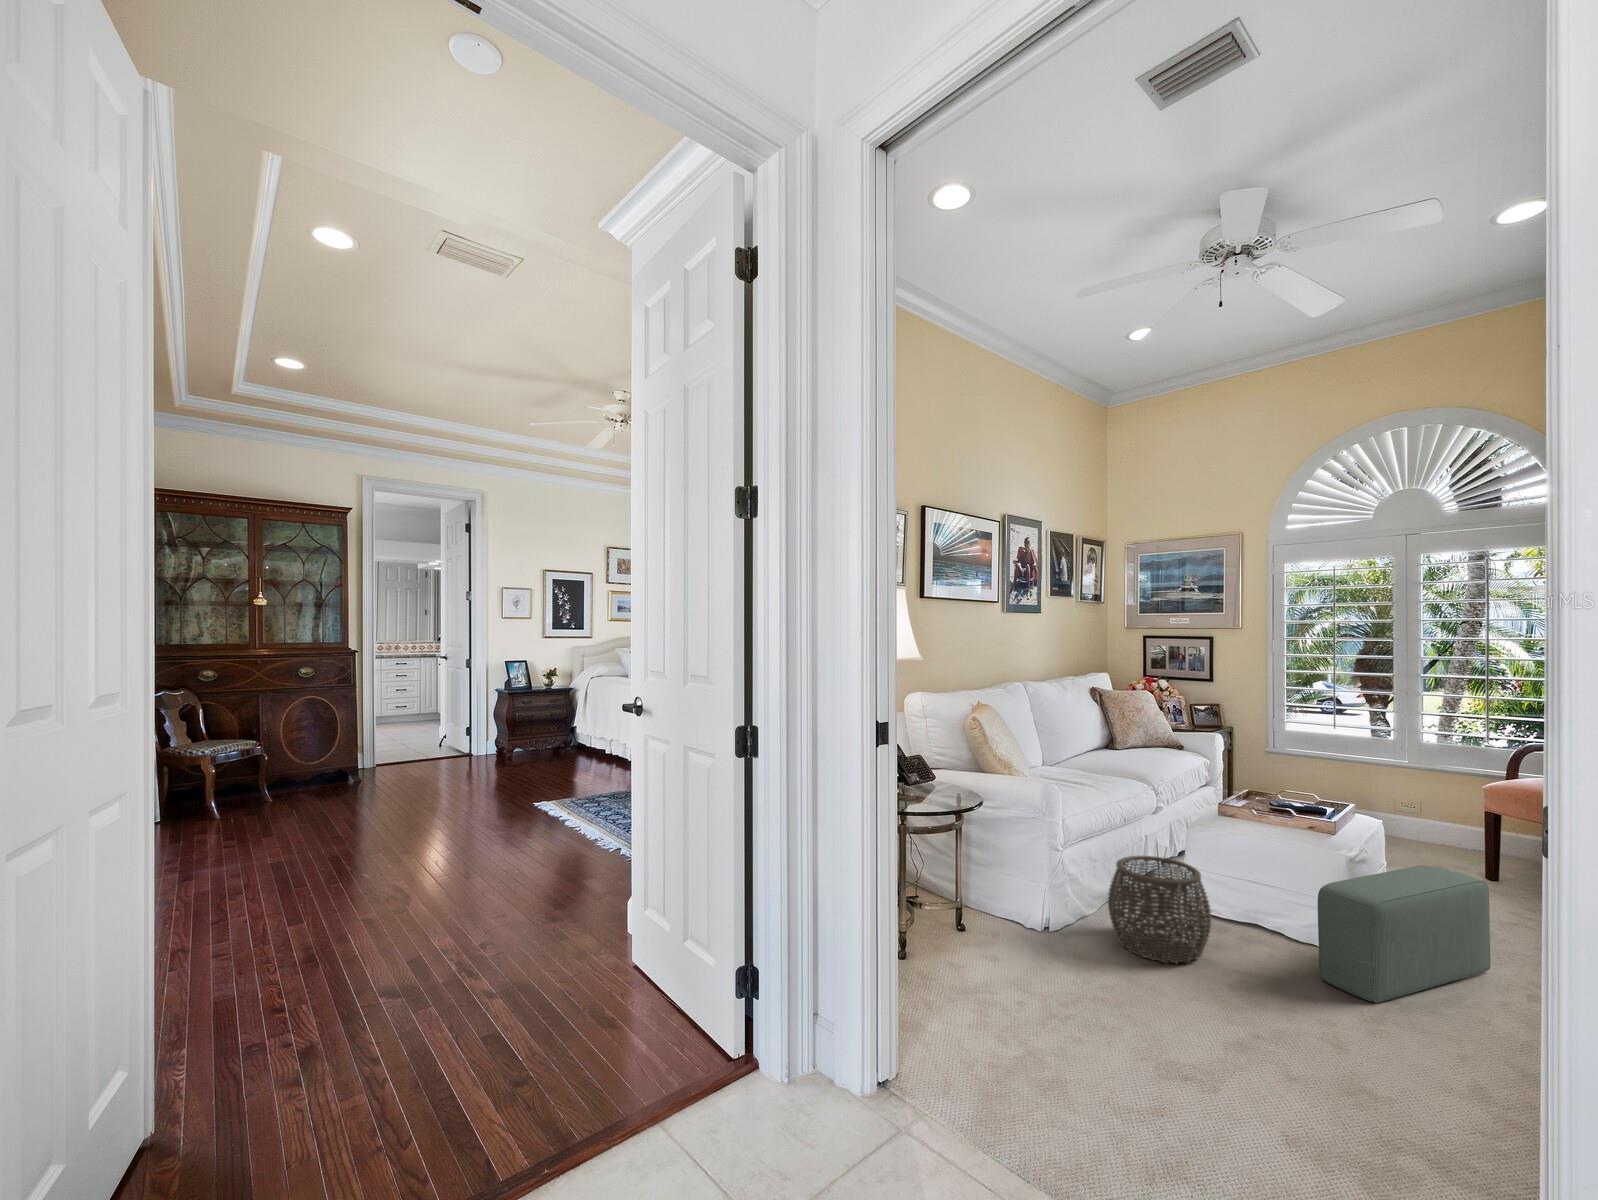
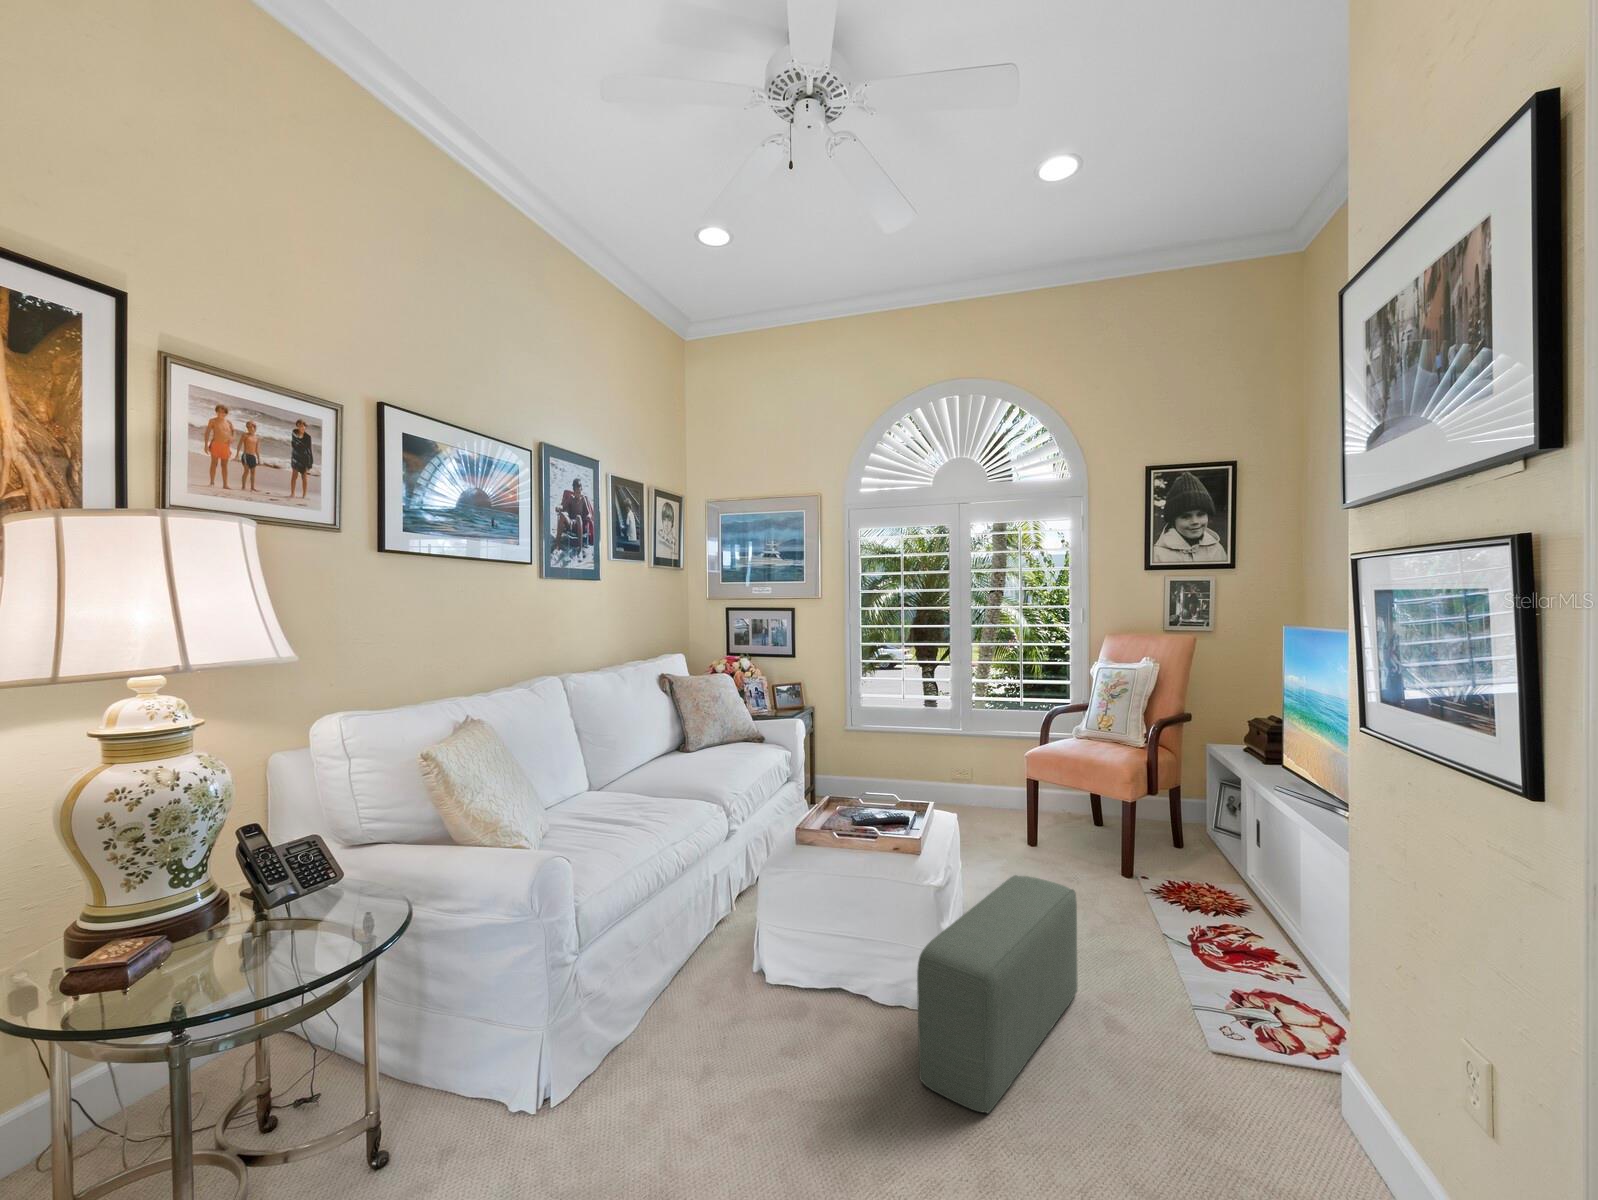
woven basket: present [1108,856,1211,964] -> none [637,937,786,1131]

